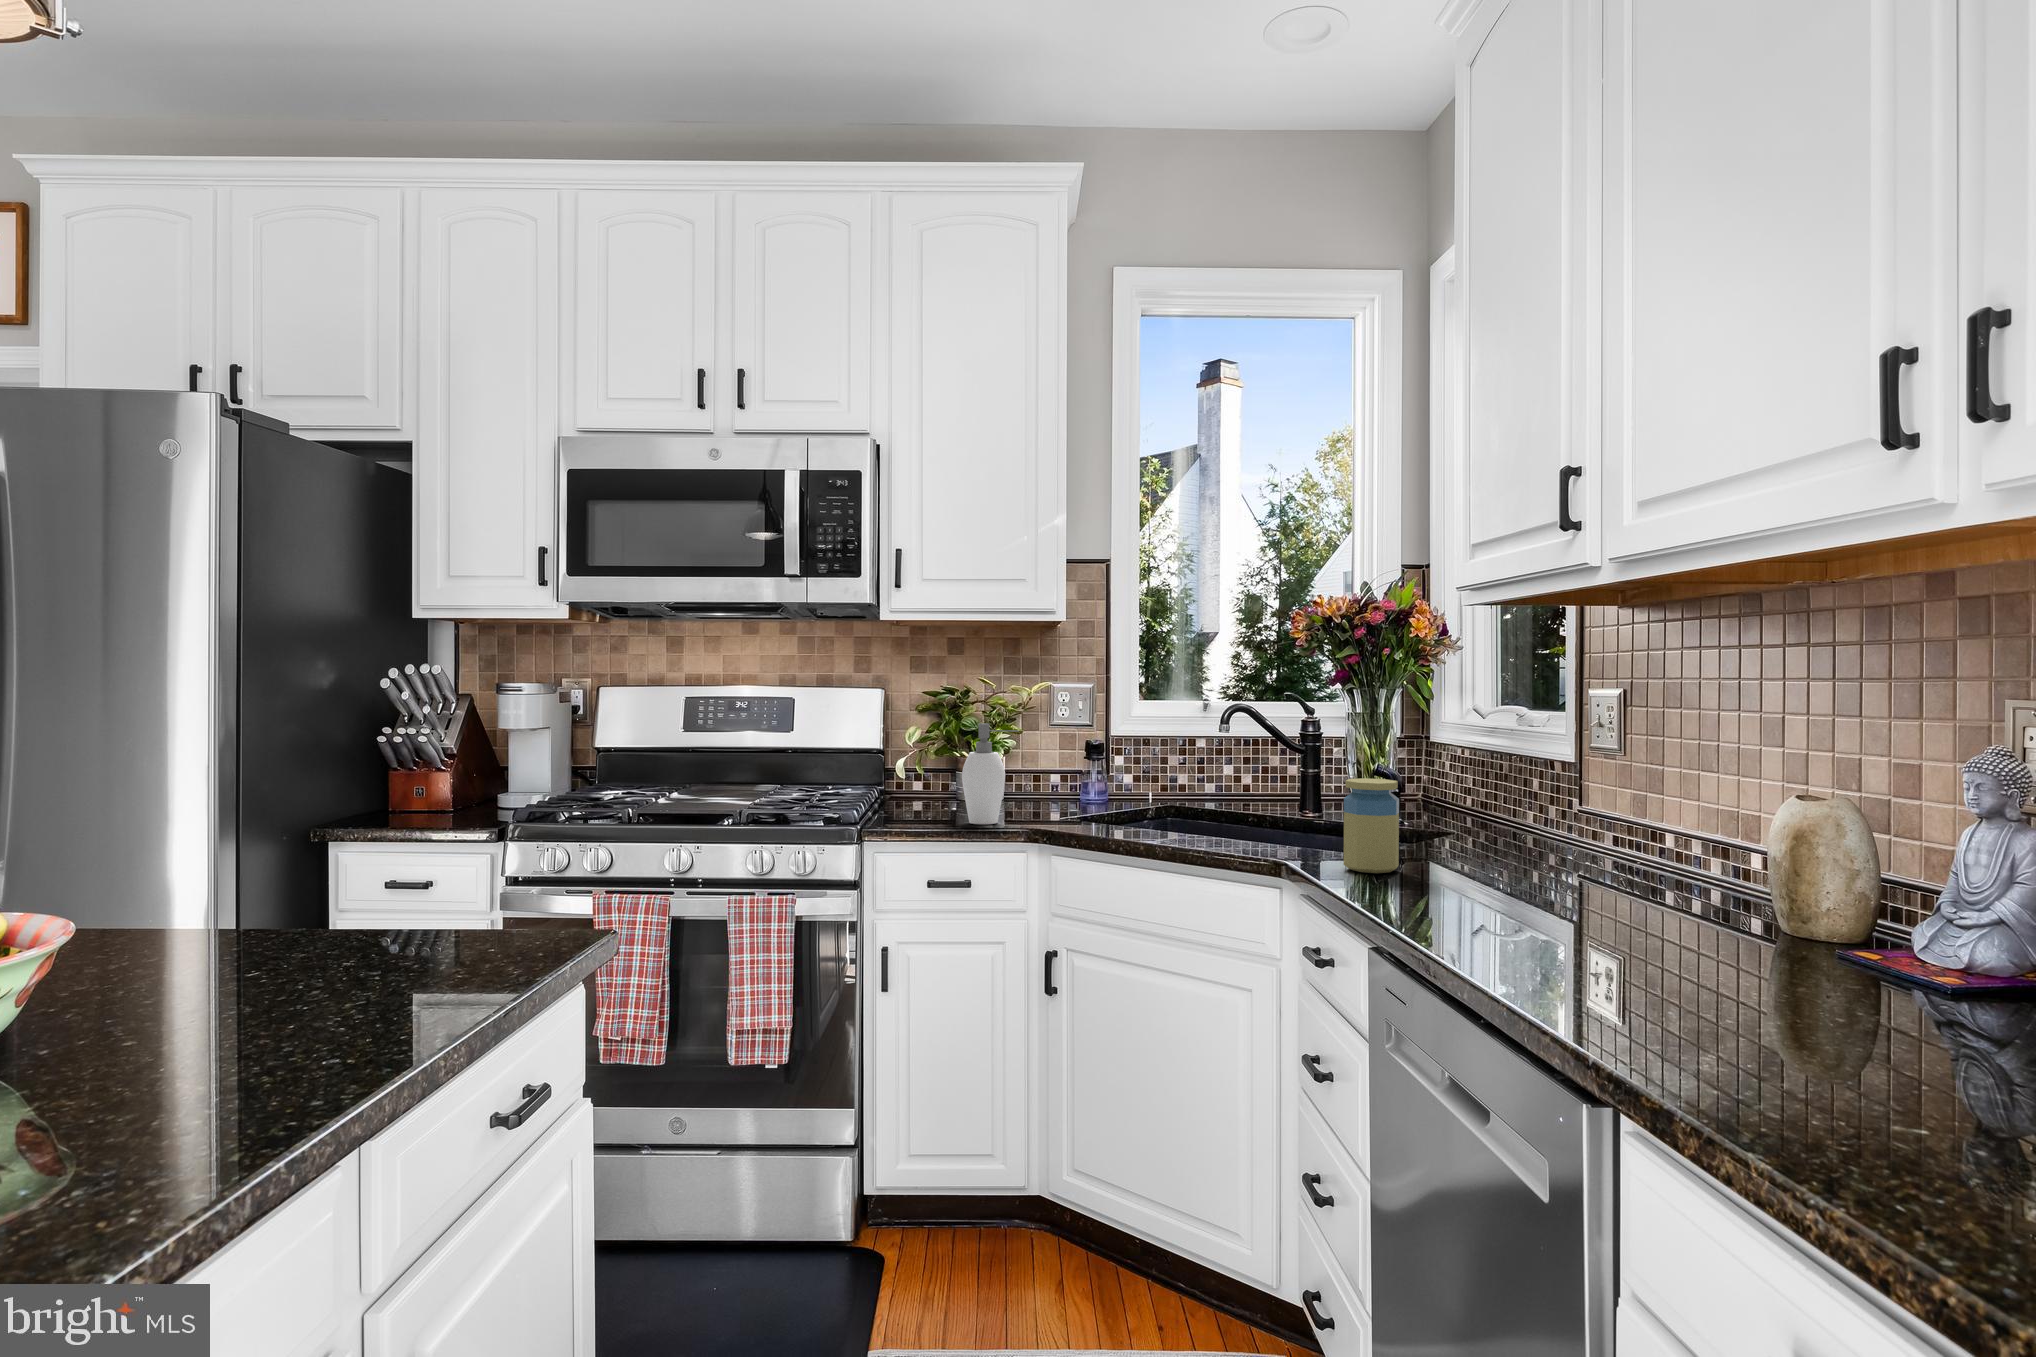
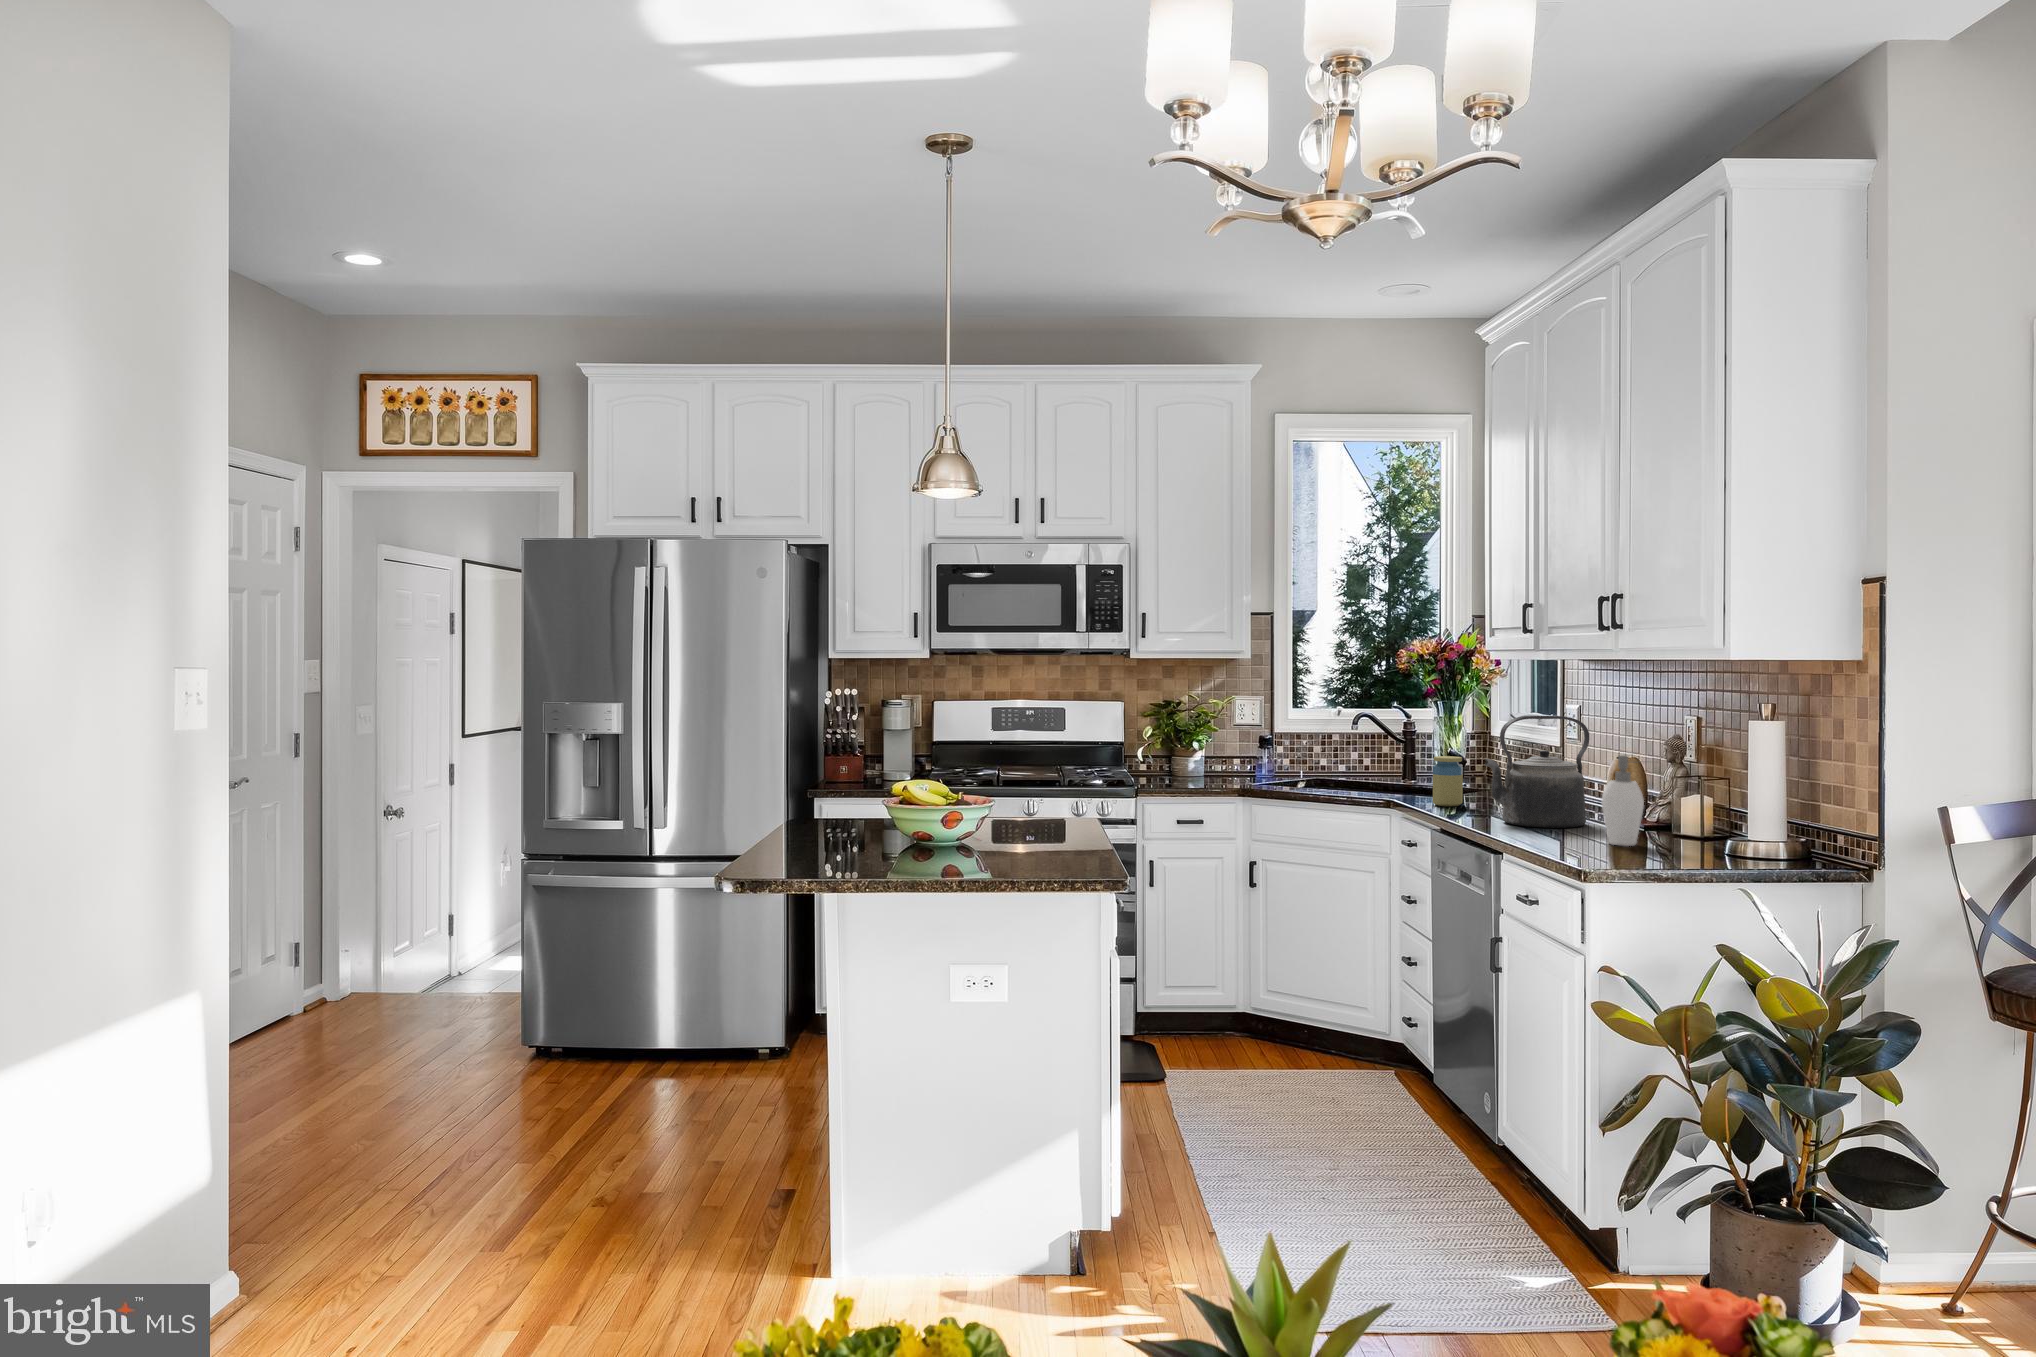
kettle: none [1456,698,1685,952] -> present [1485,716,1589,828]
soap dispenser: present [962,723,1019,824] -> present [1602,755,1644,846]

